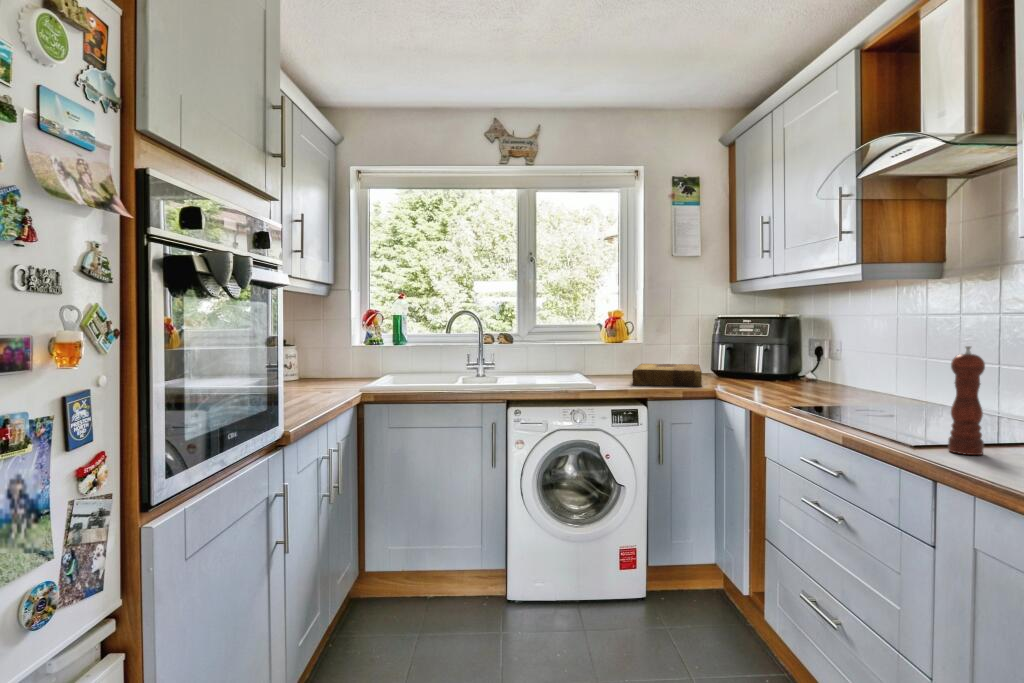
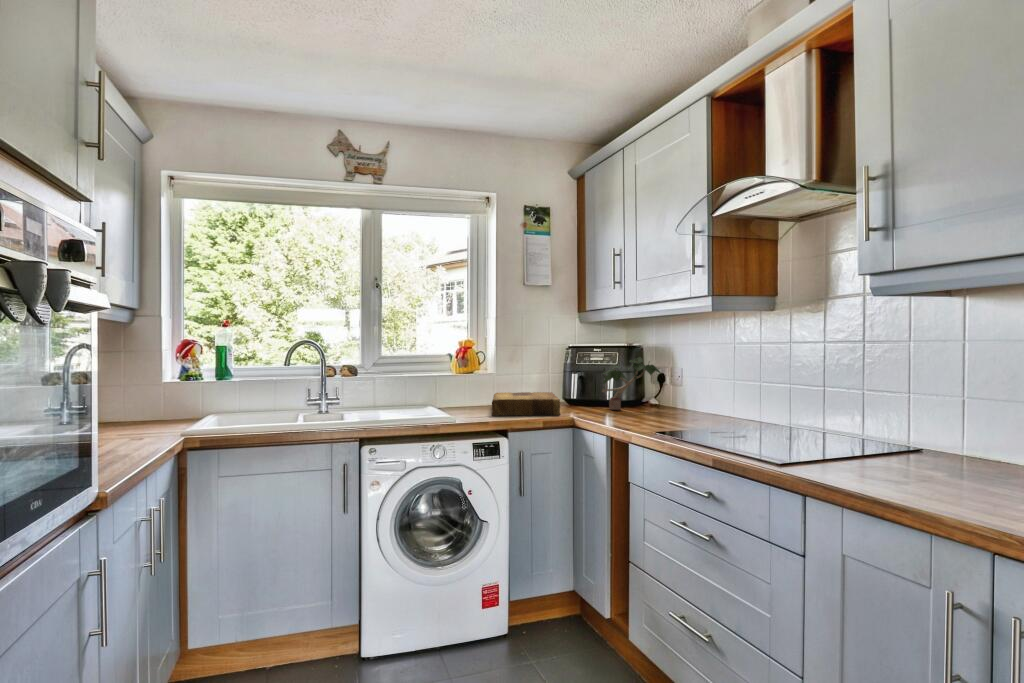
potted plant: none [742,328,823,384] -> present [602,357,660,410]
pepper mill: present [948,346,985,455] -> none [817,375,846,477]

